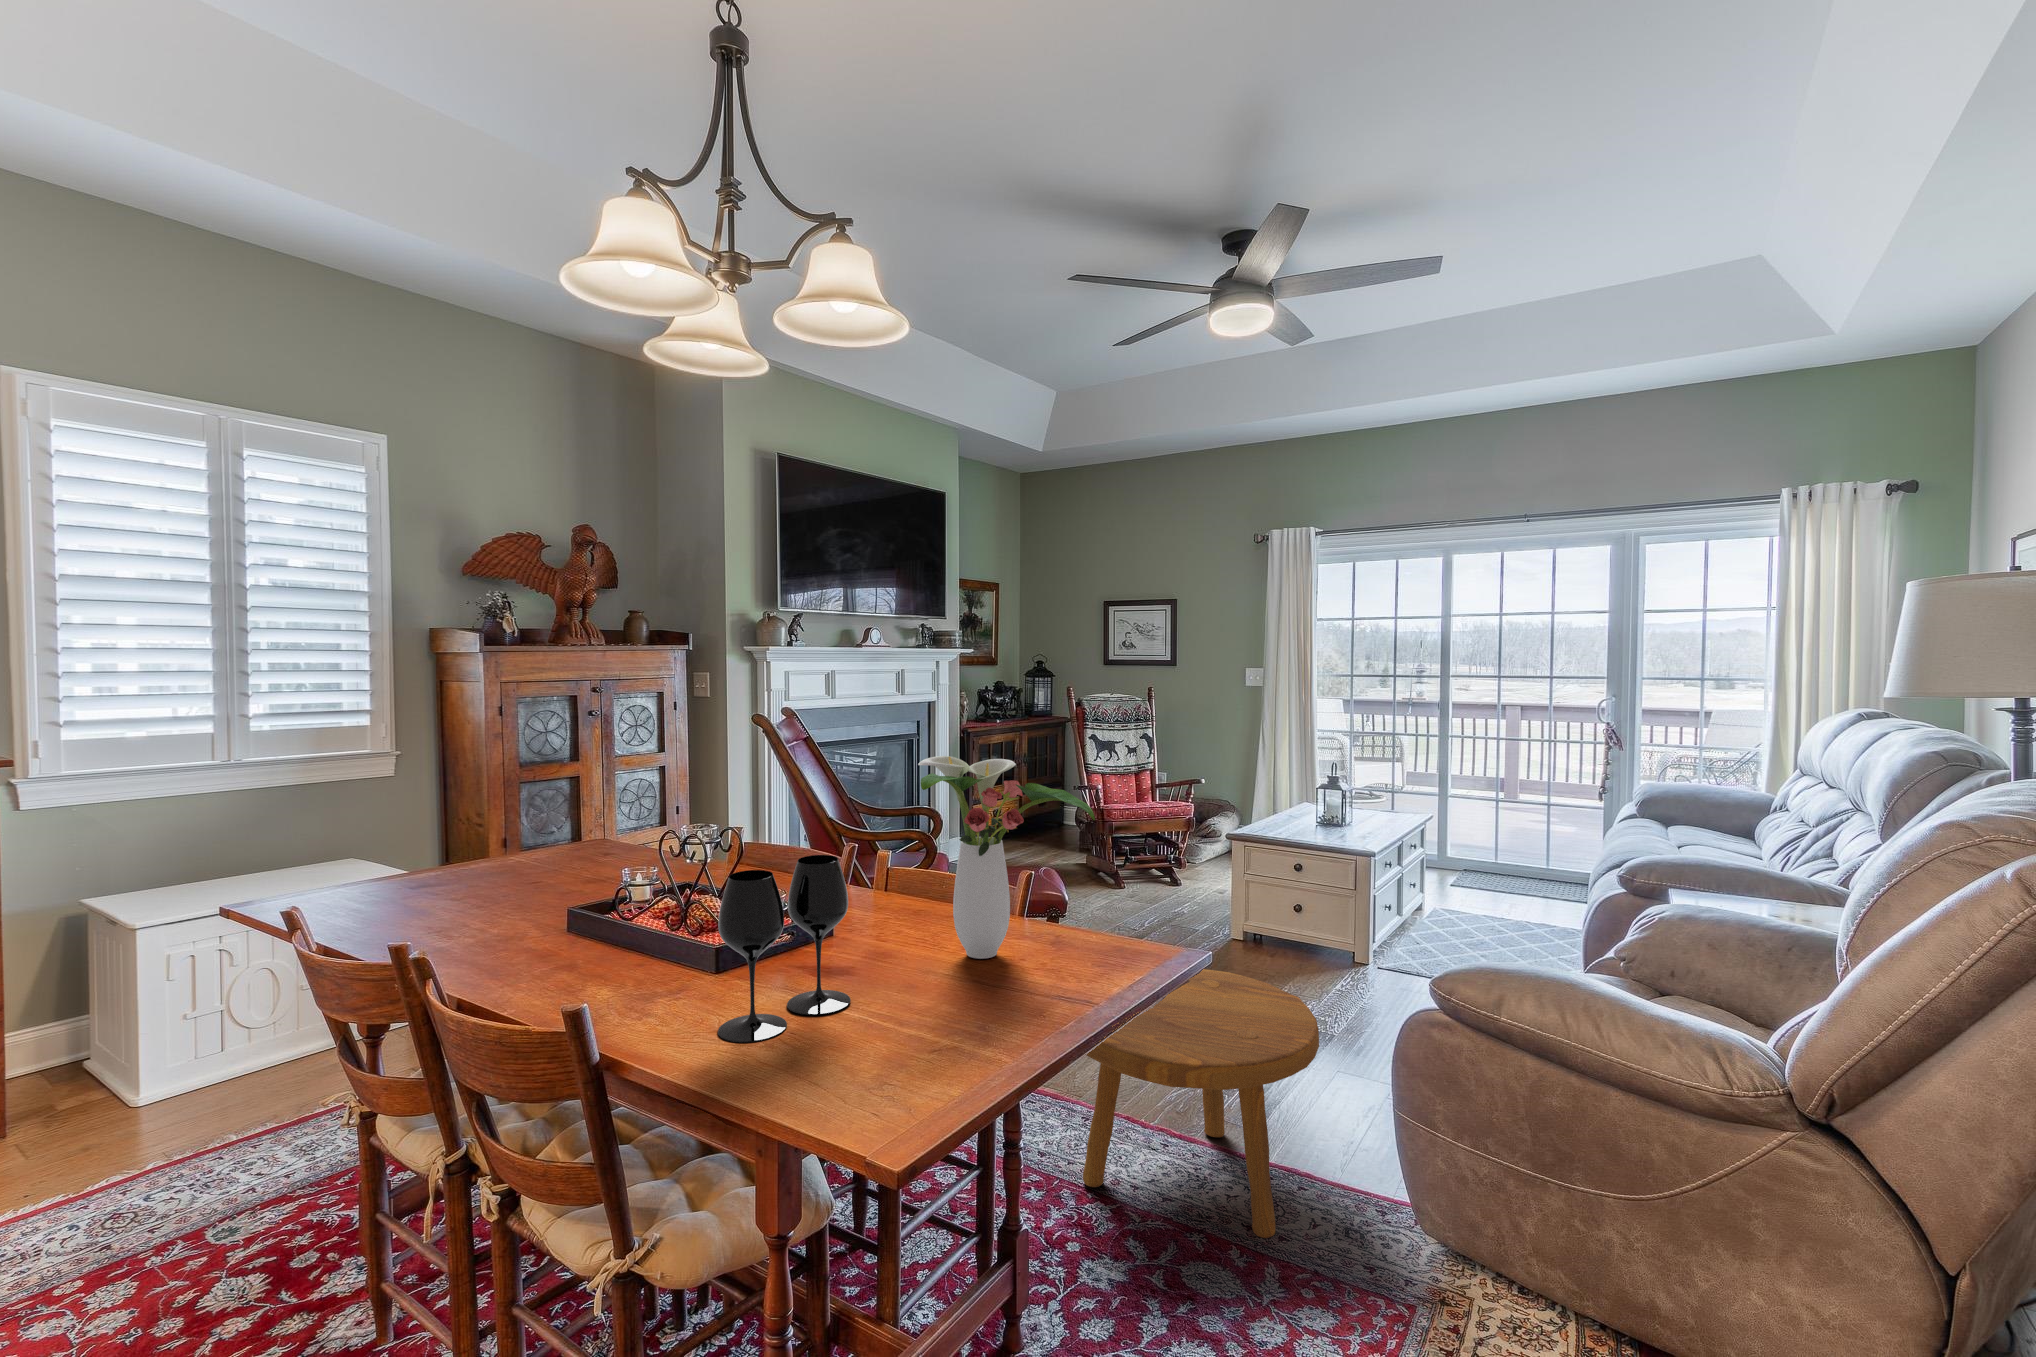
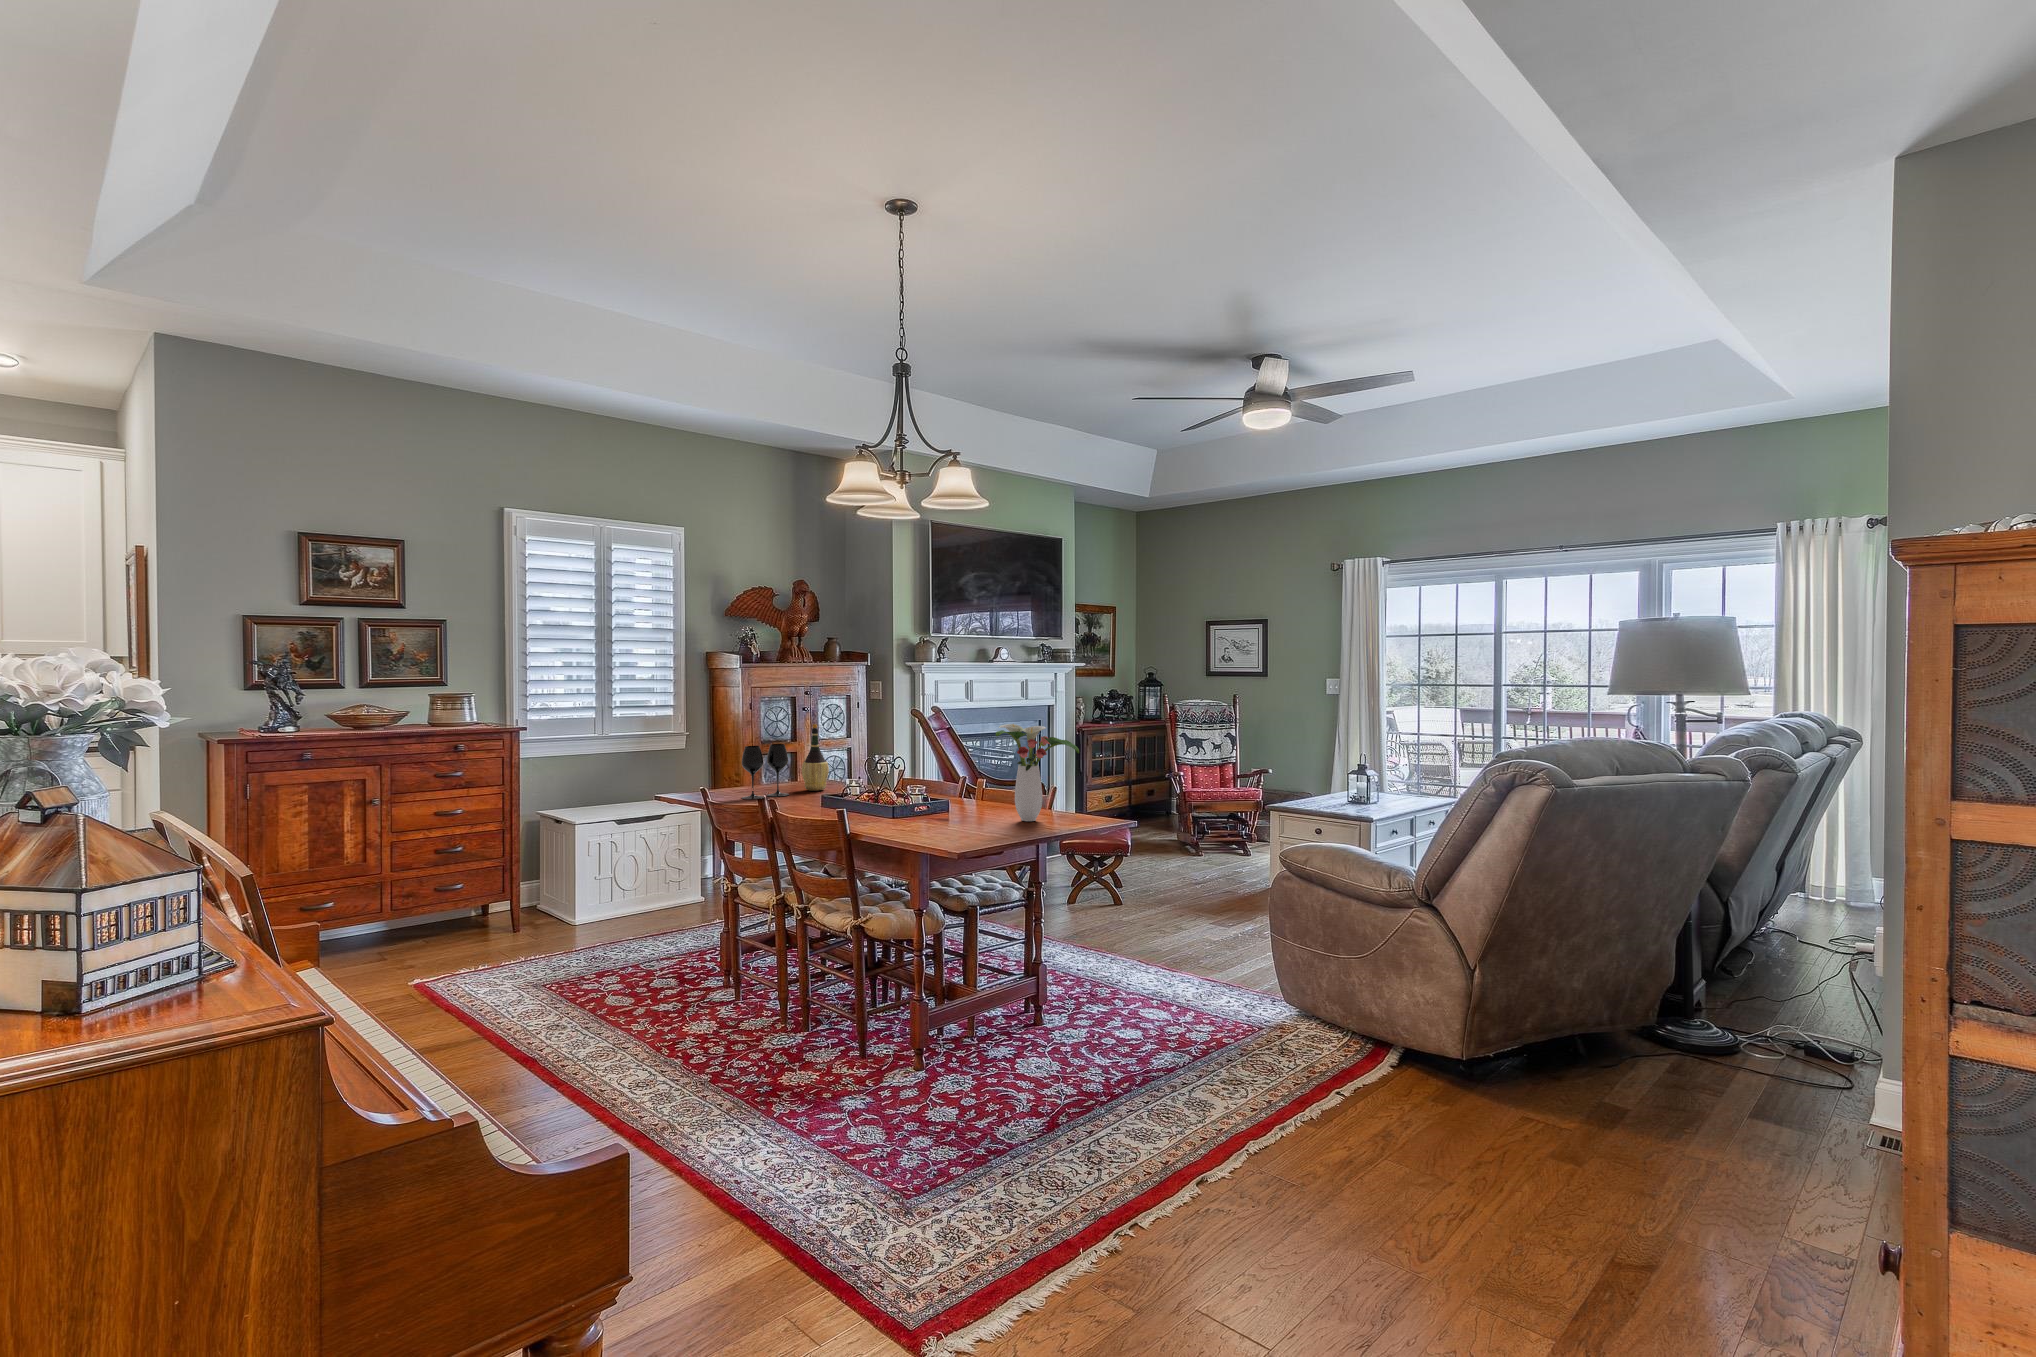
wine bottle: none [544,746,596,863] -> present [802,724,829,791]
wine glass: present [718,855,851,1043] -> present [742,744,789,799]
footstool: present [1083,969,1319,1238] -> none [1096,866,1241,1004]

